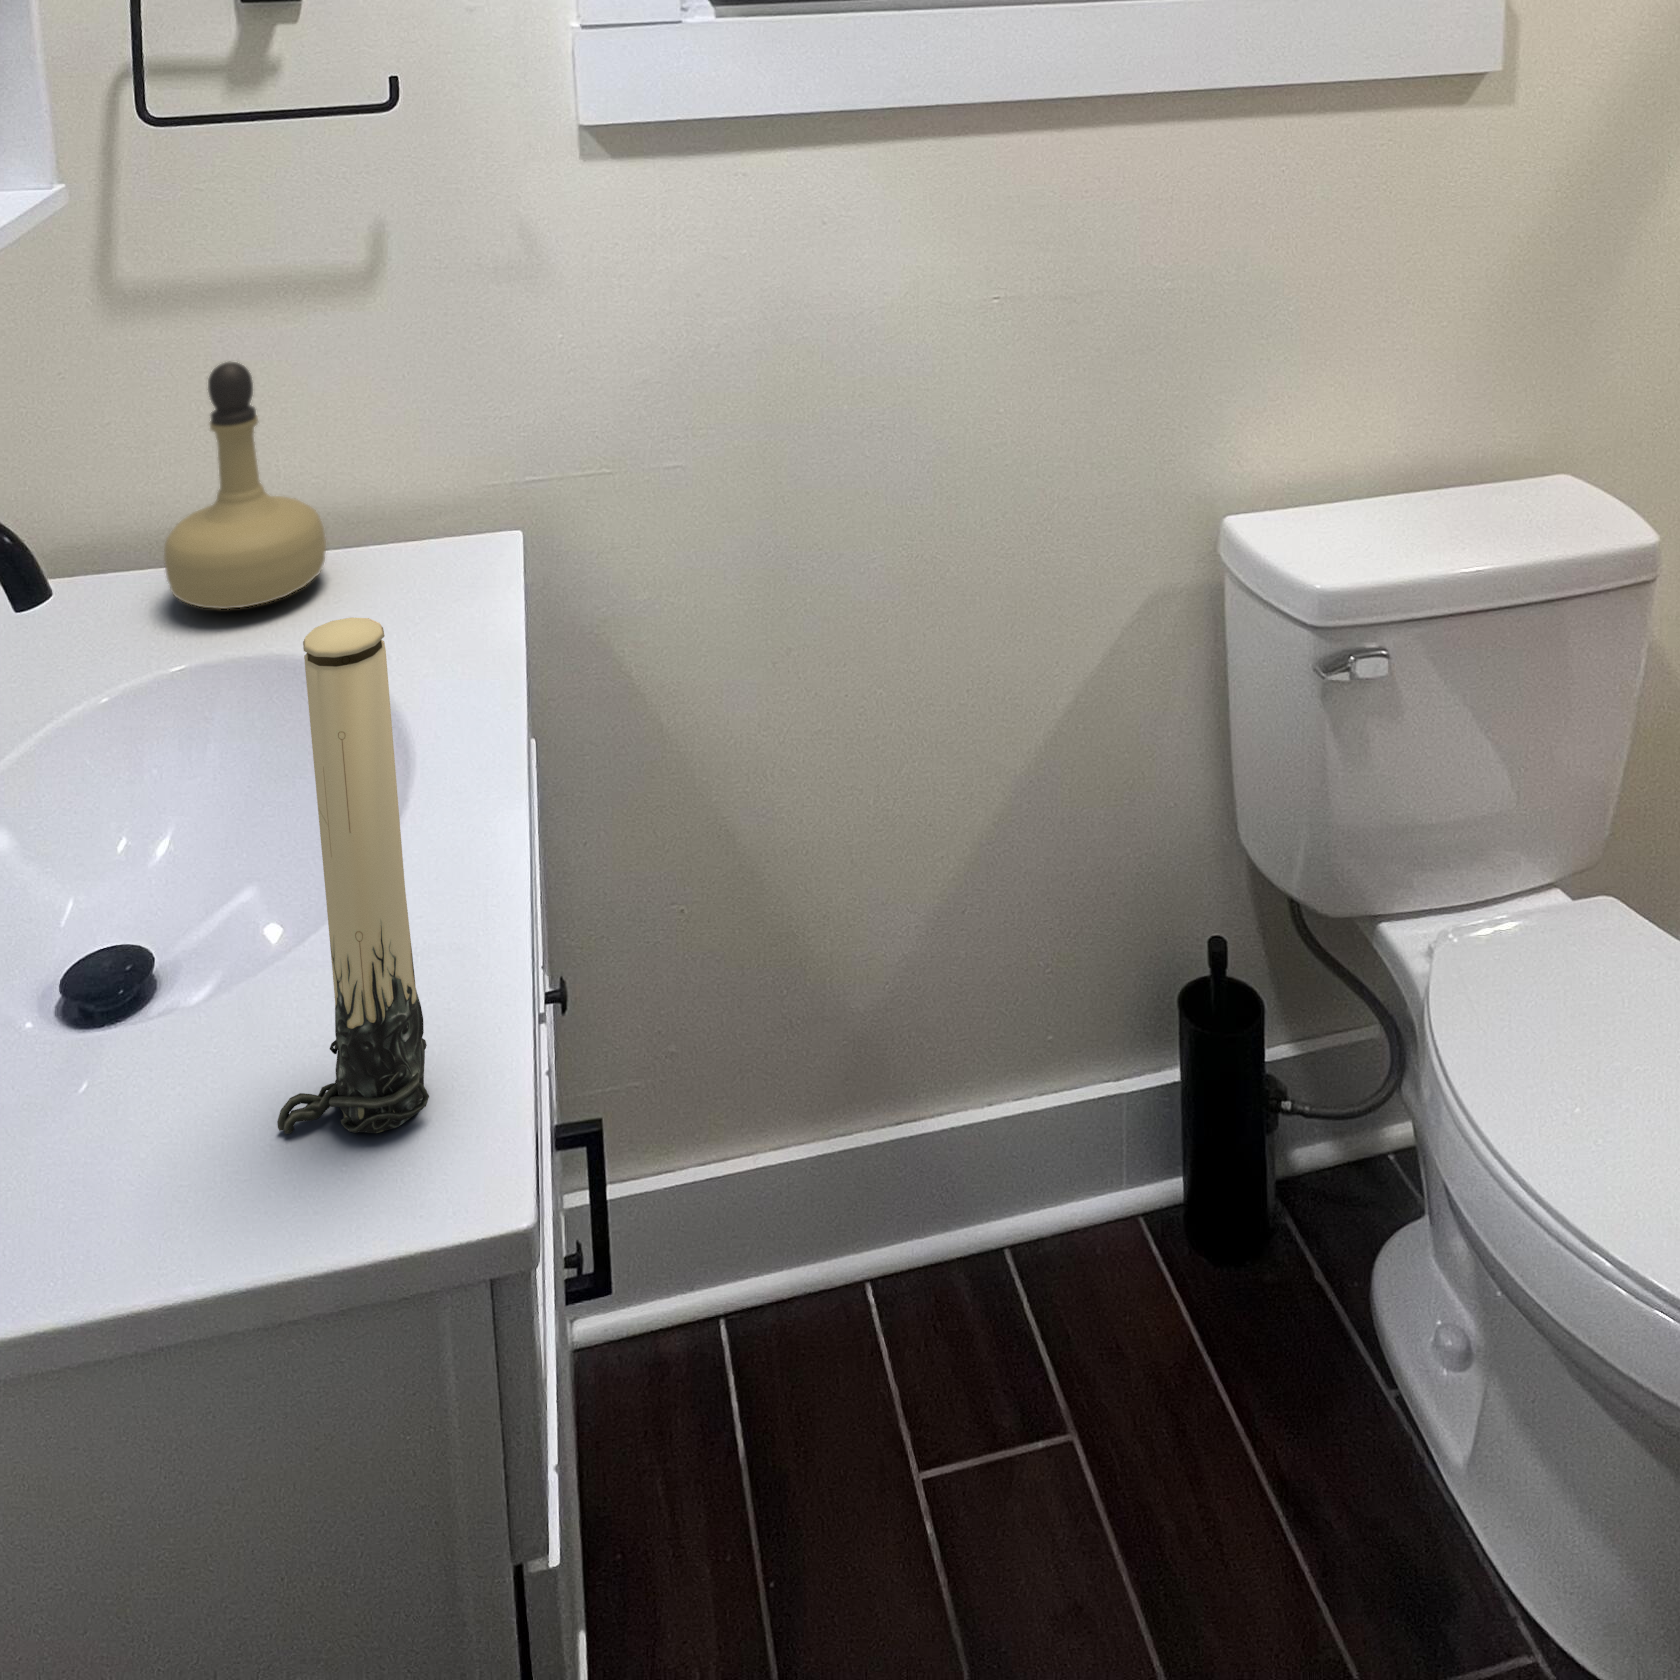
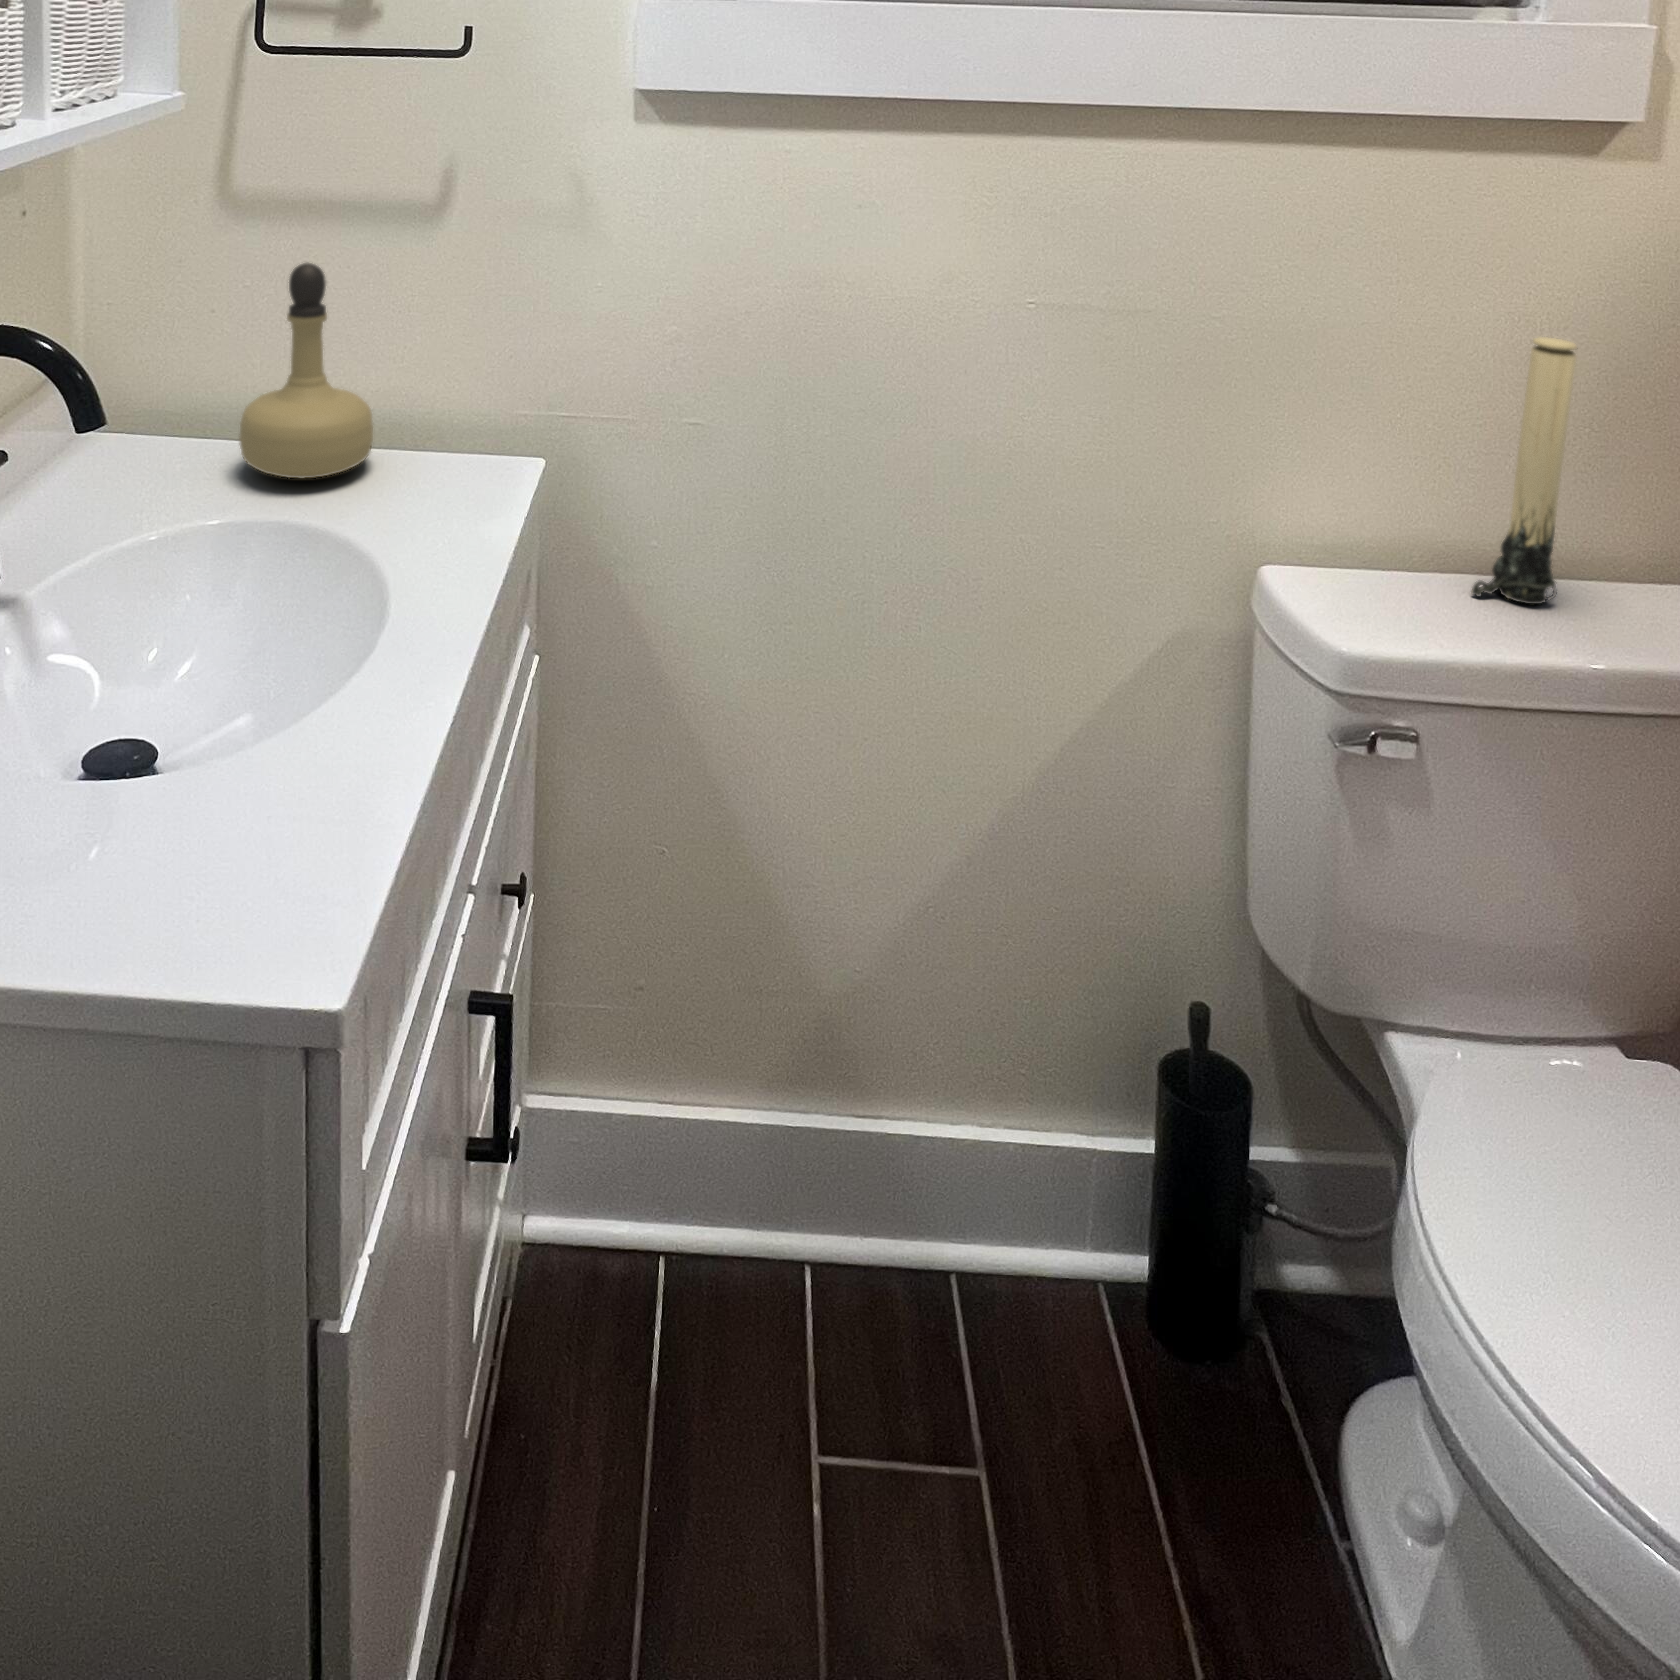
candle: present [277,618,429,1134] -> present [1472,337,1576,604]

